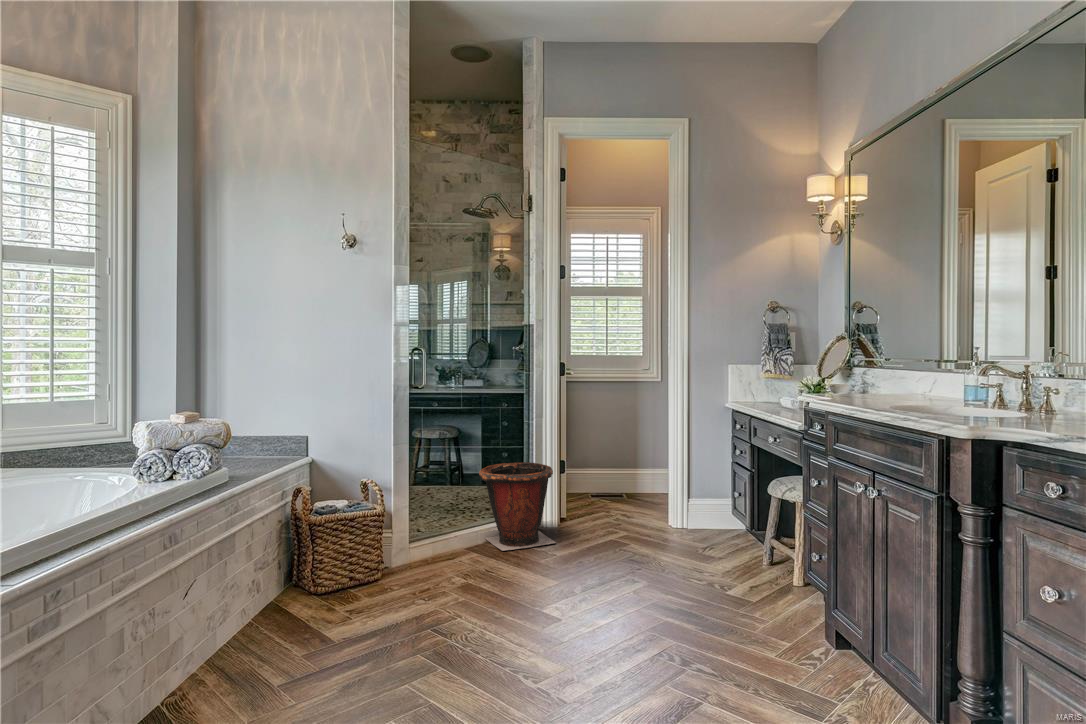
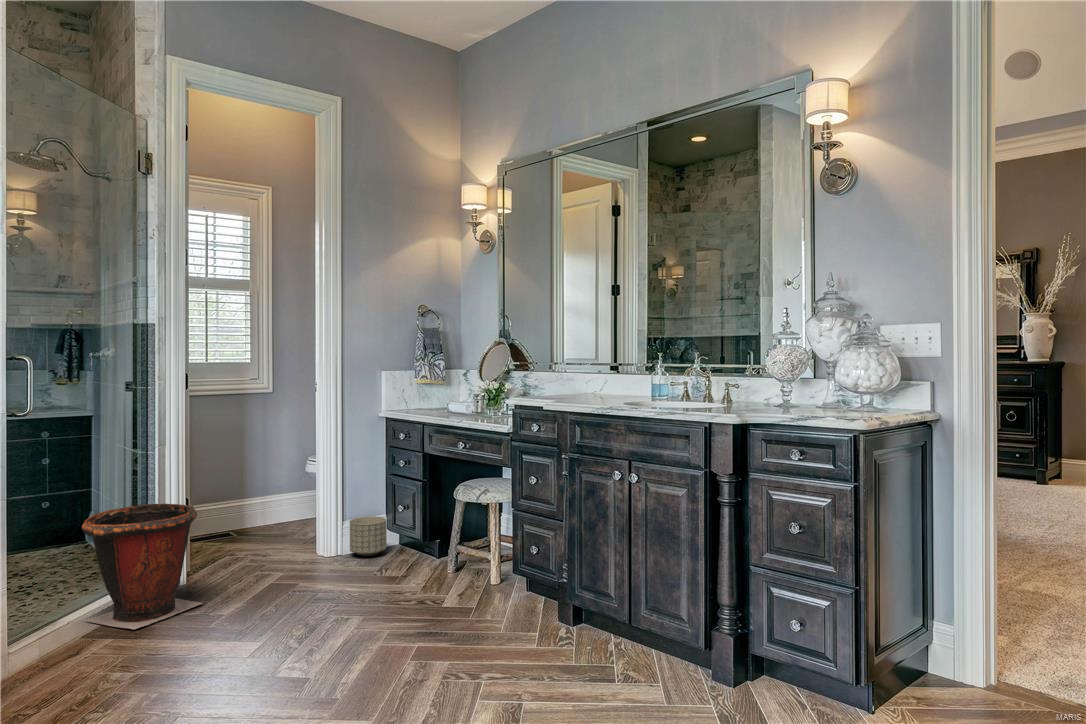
planter: none [692,497,725,533] -> present [350,516,387,556]

